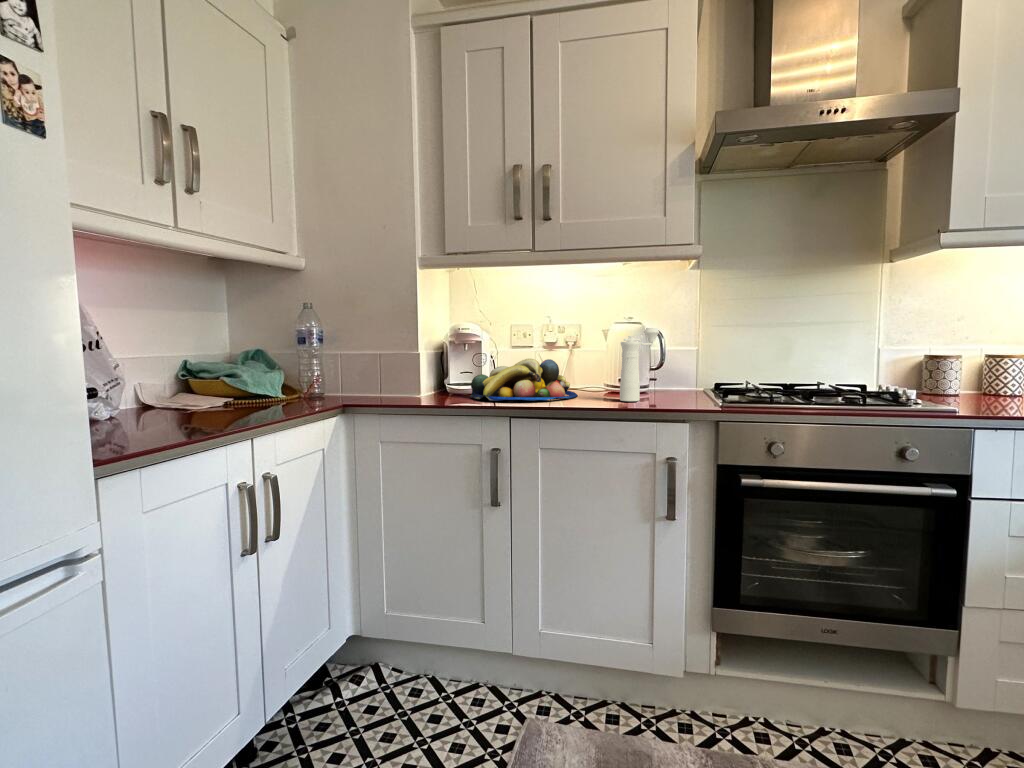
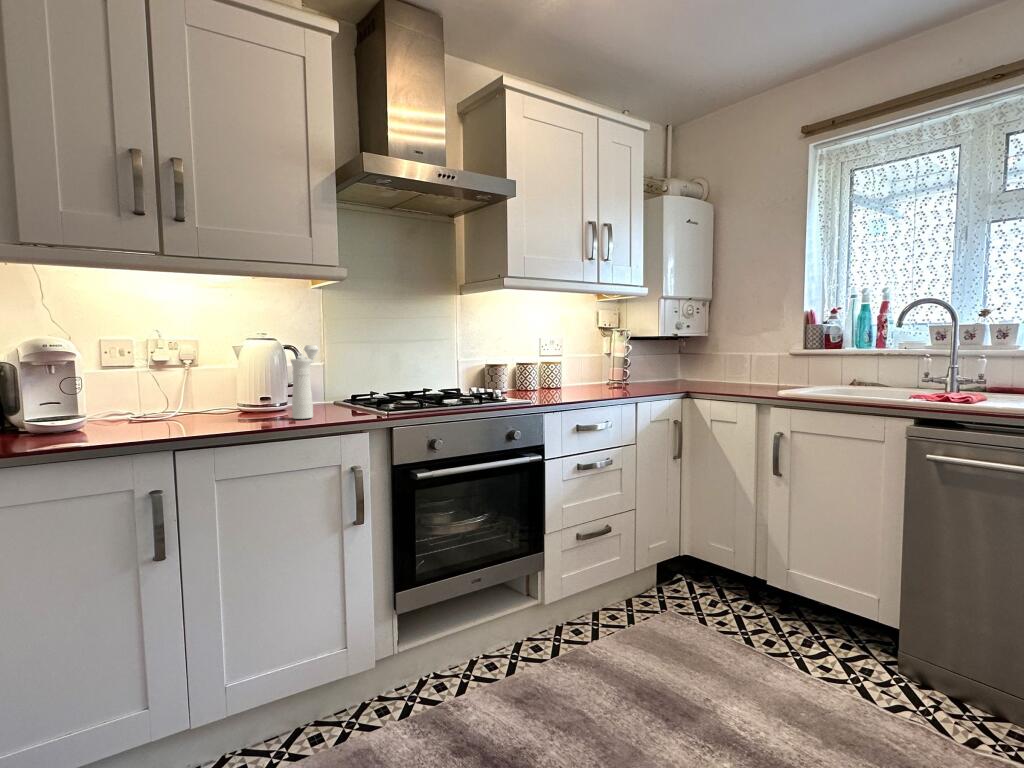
fruit bowl: present [470,359,577,401] -> none [87,381,234,435]

